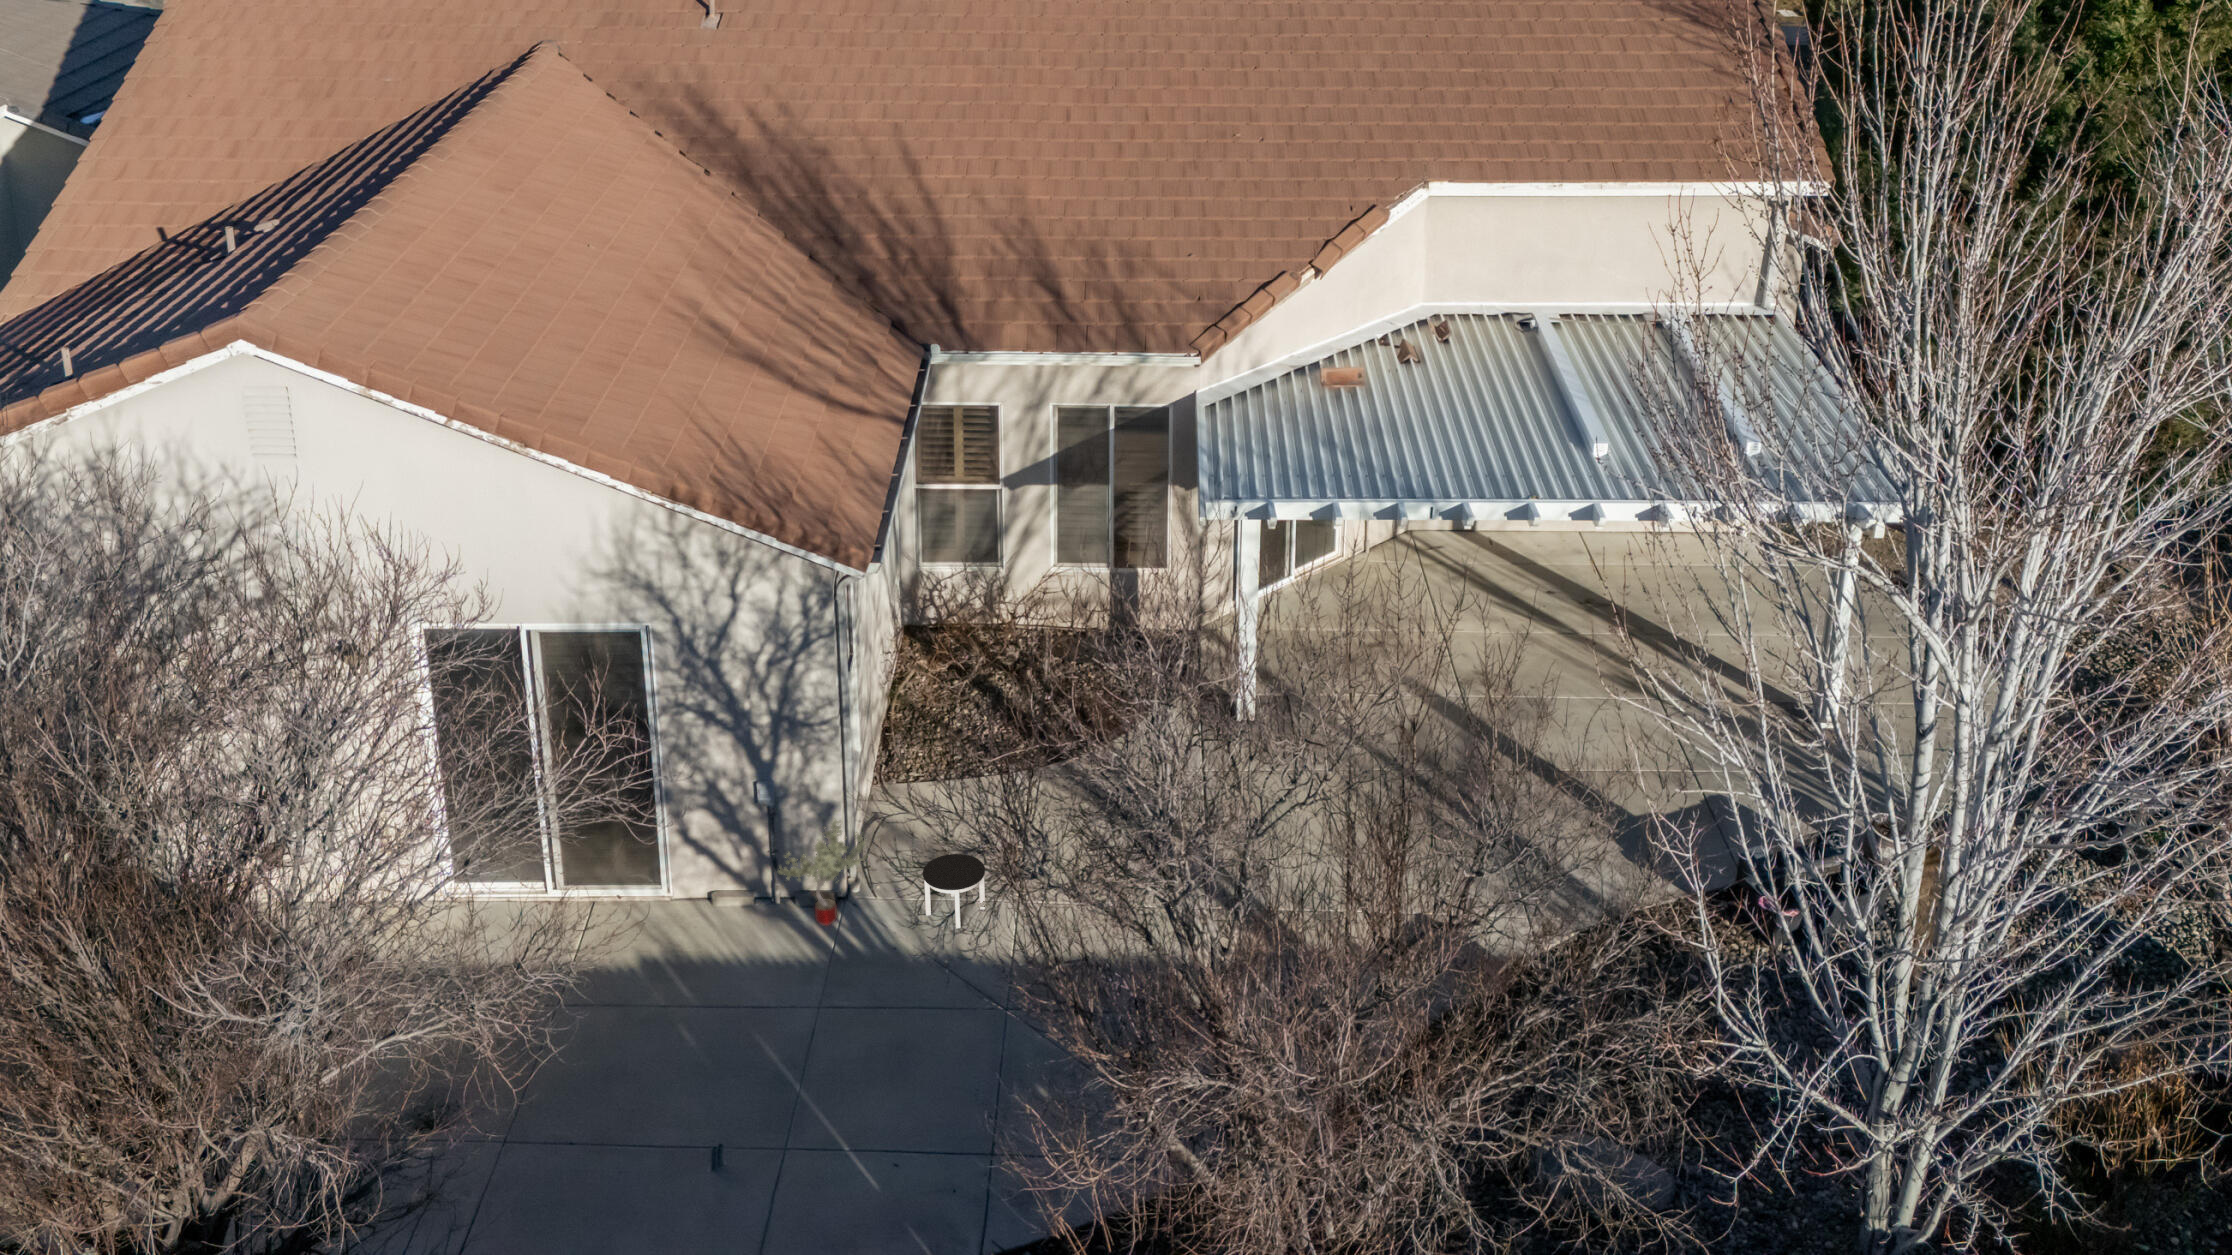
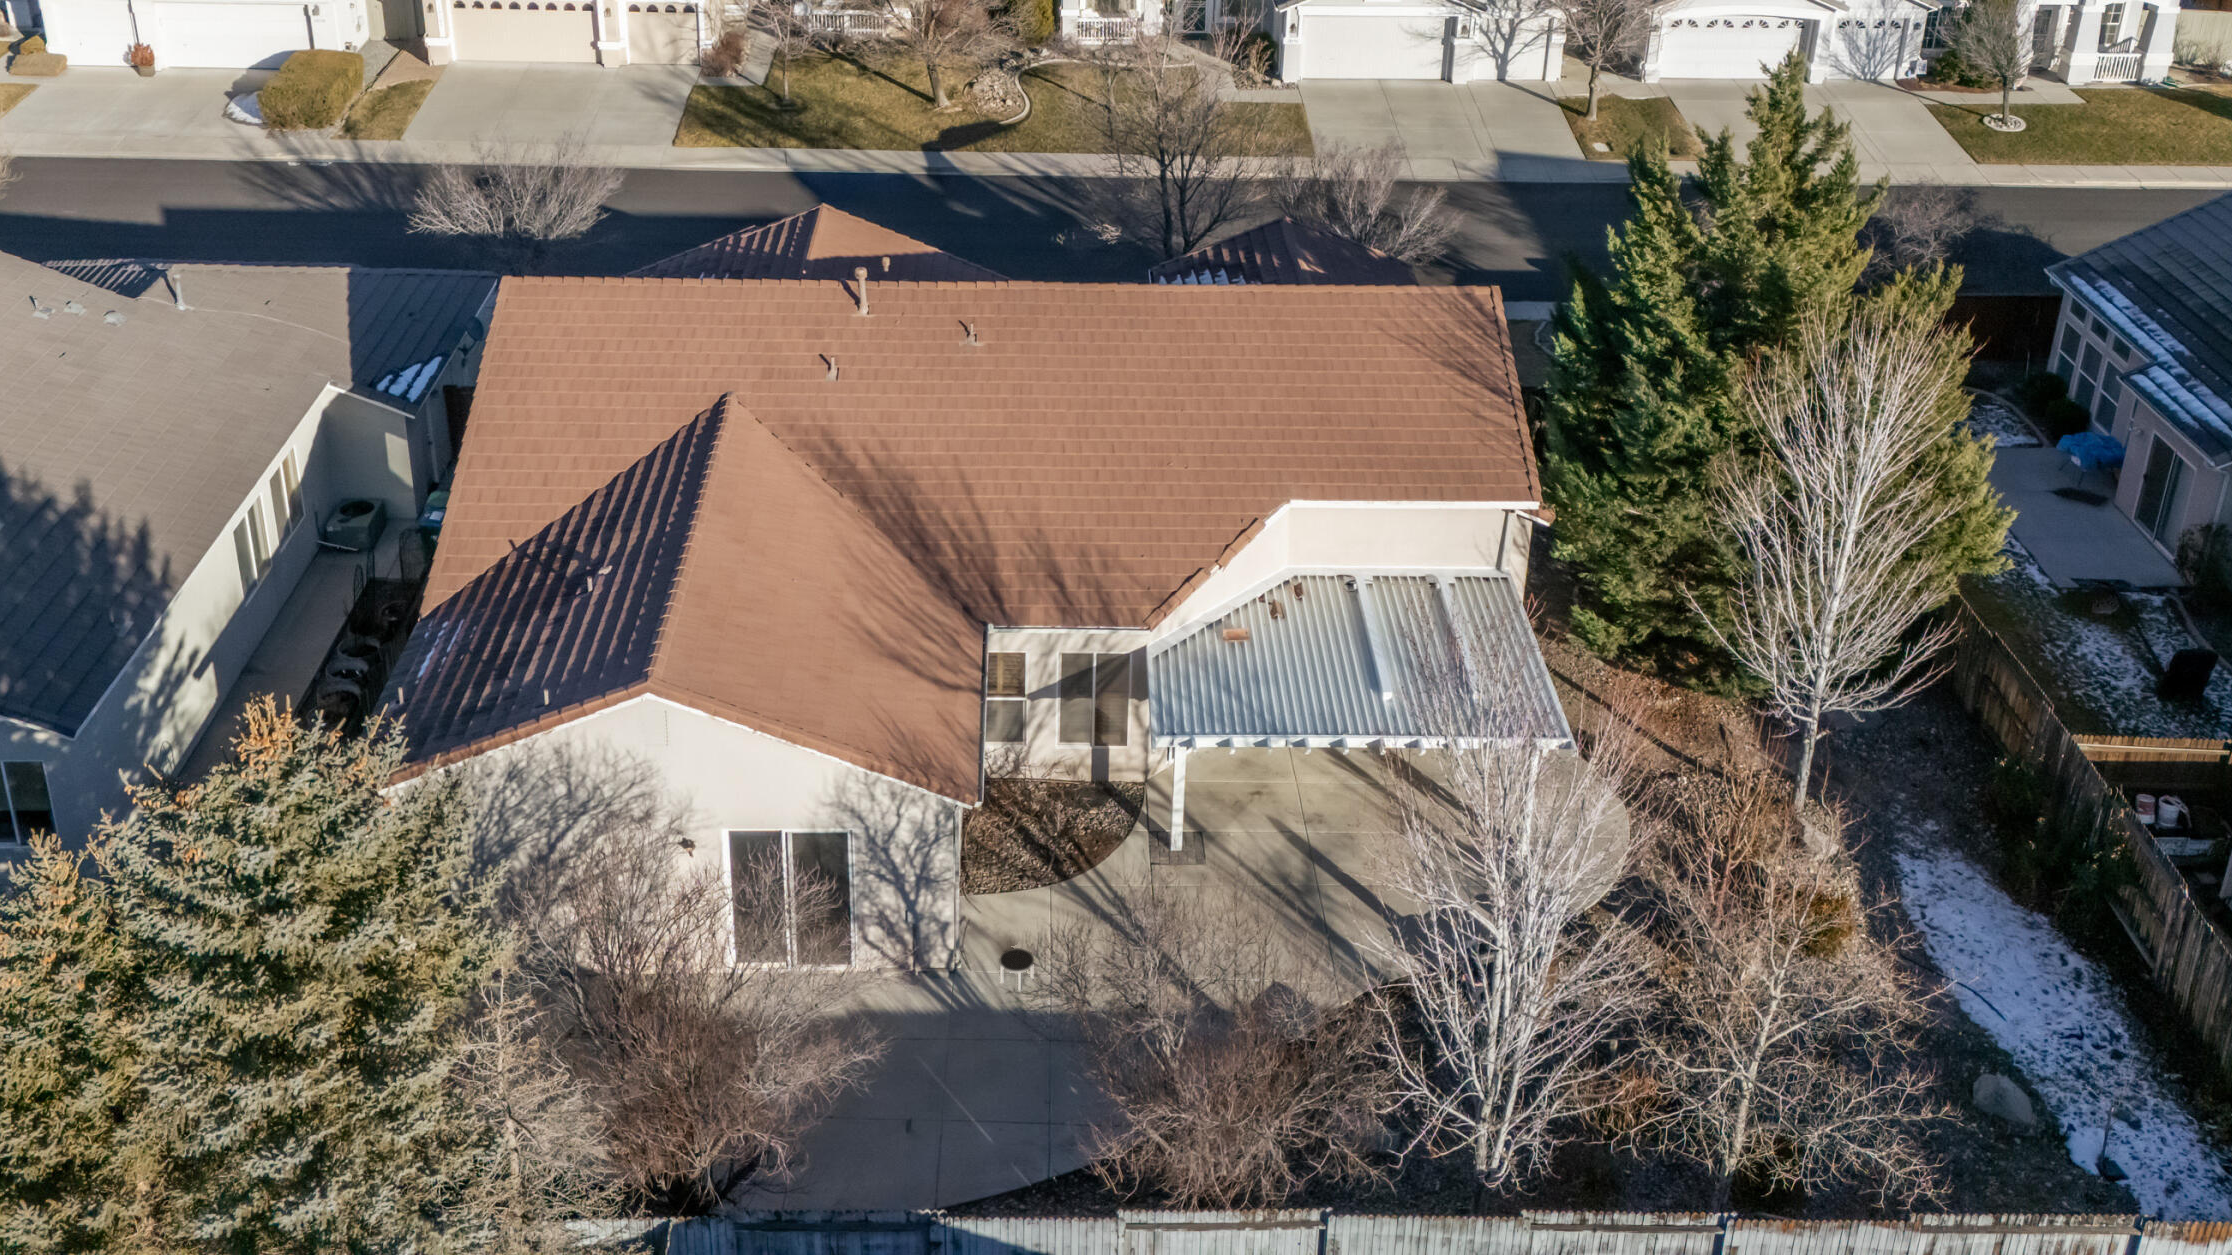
potted tree: present [778,819,867,926] -> none [919,933,971,990]

